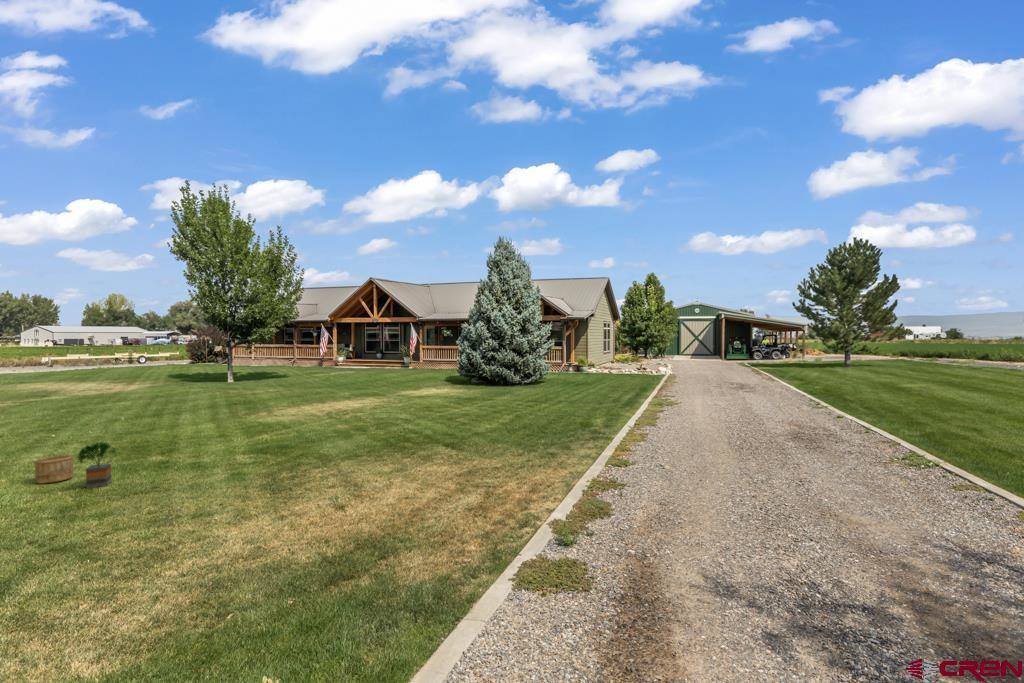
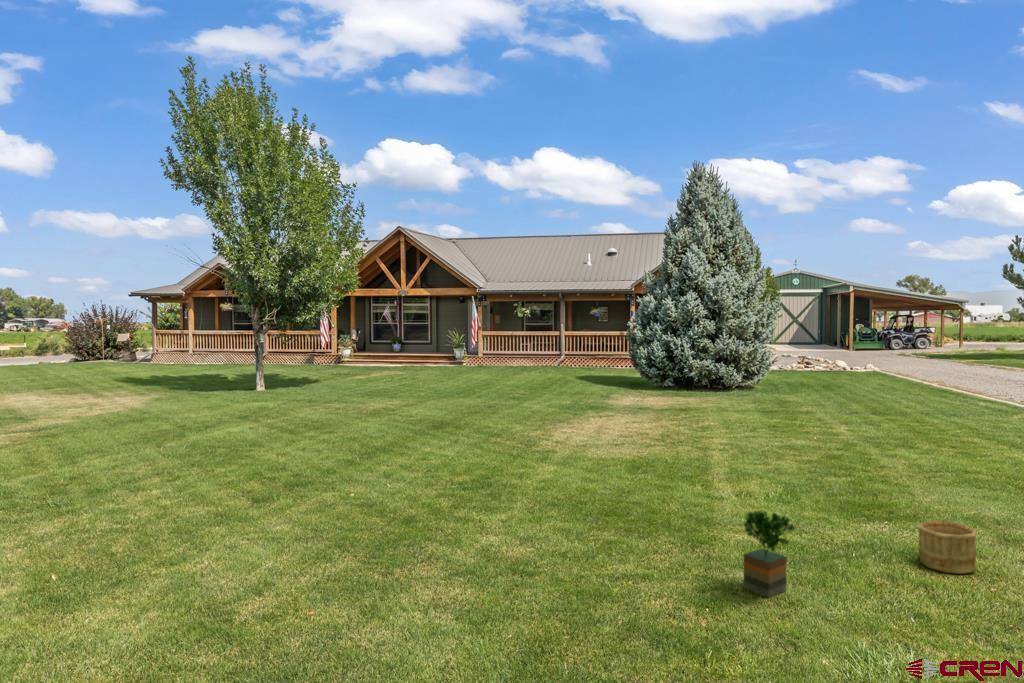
wooden bucket: present [34,455,73,484] -> present [917,521,977,574]

